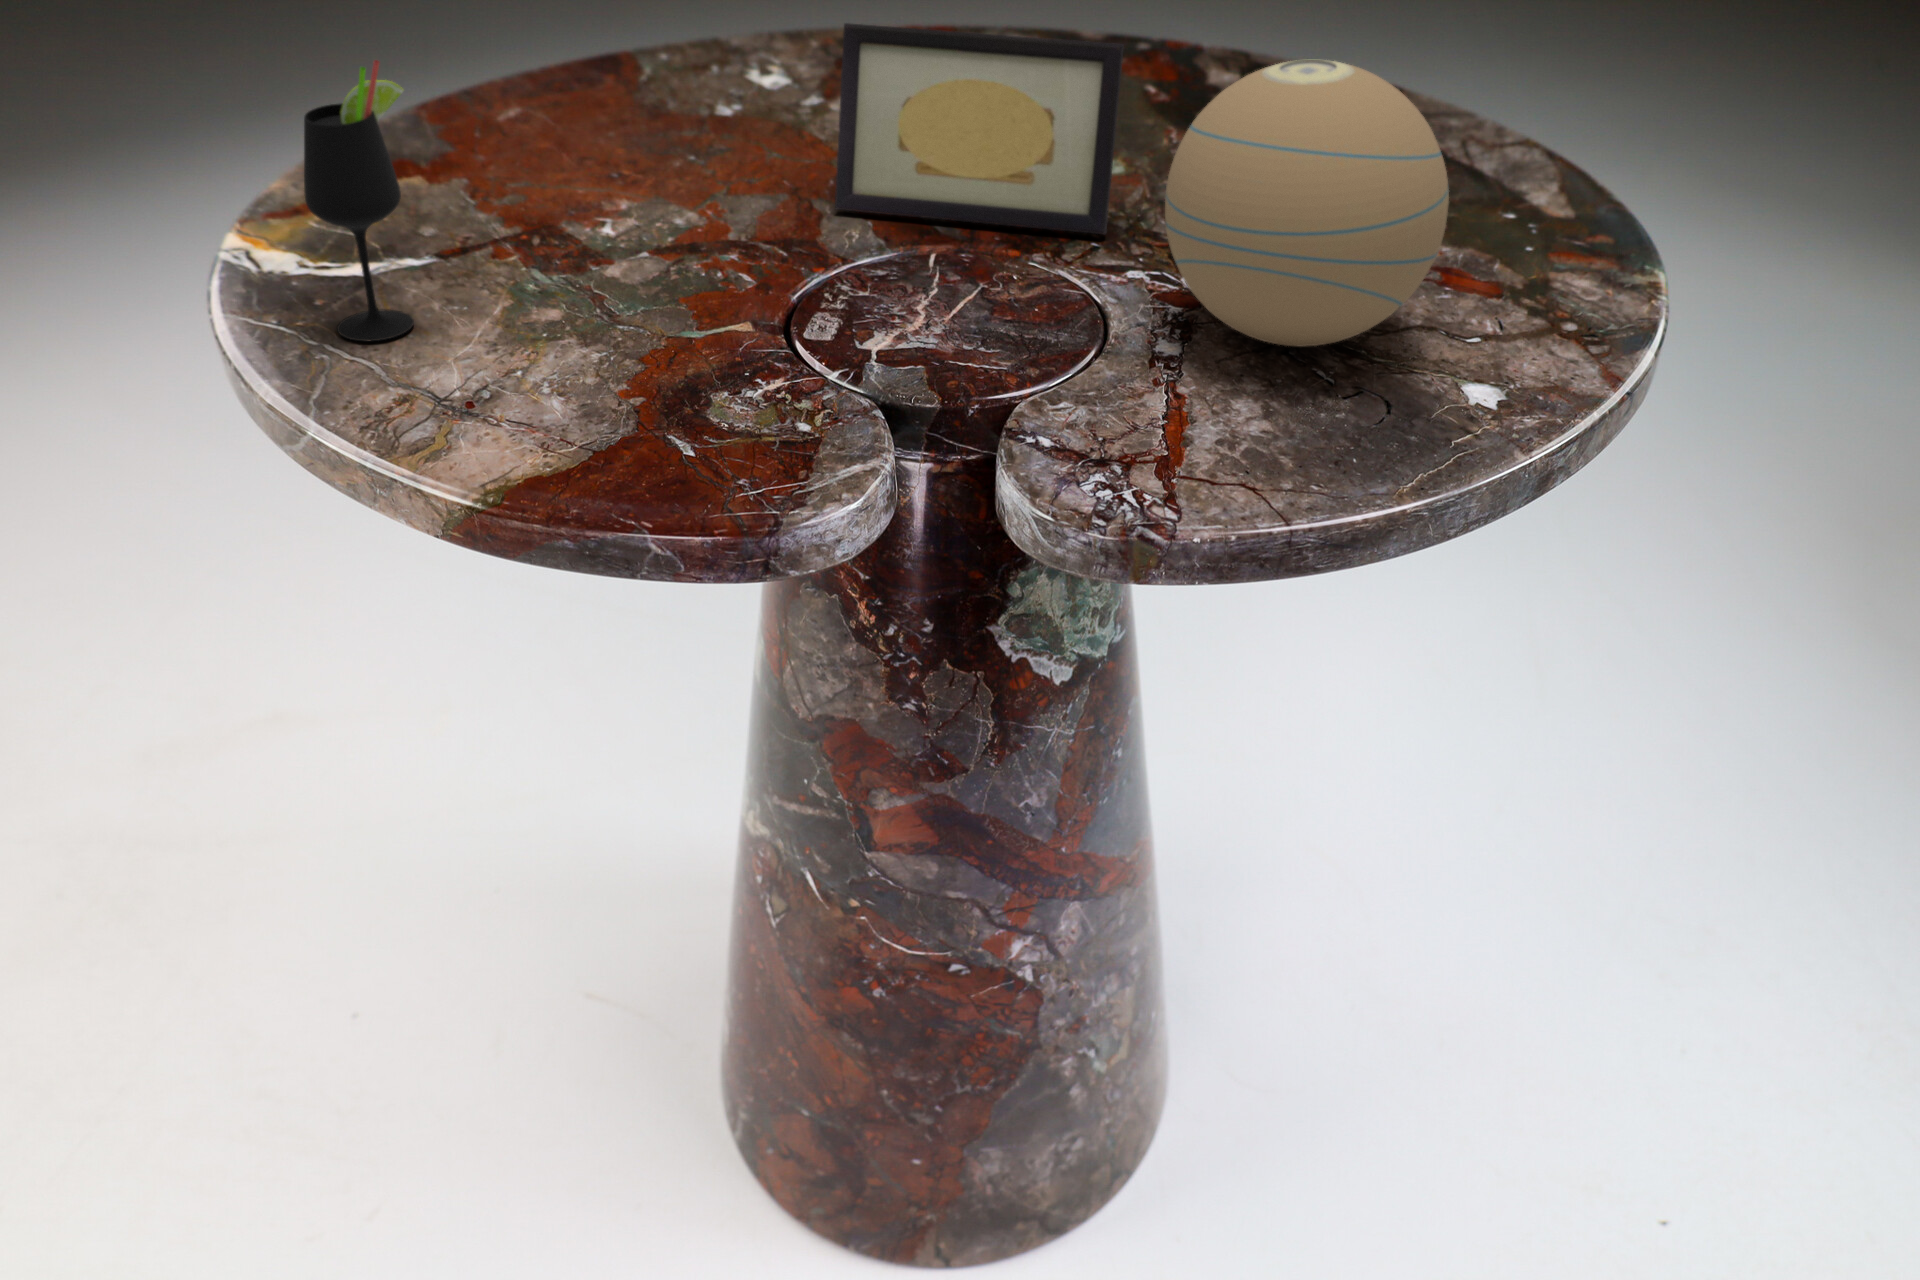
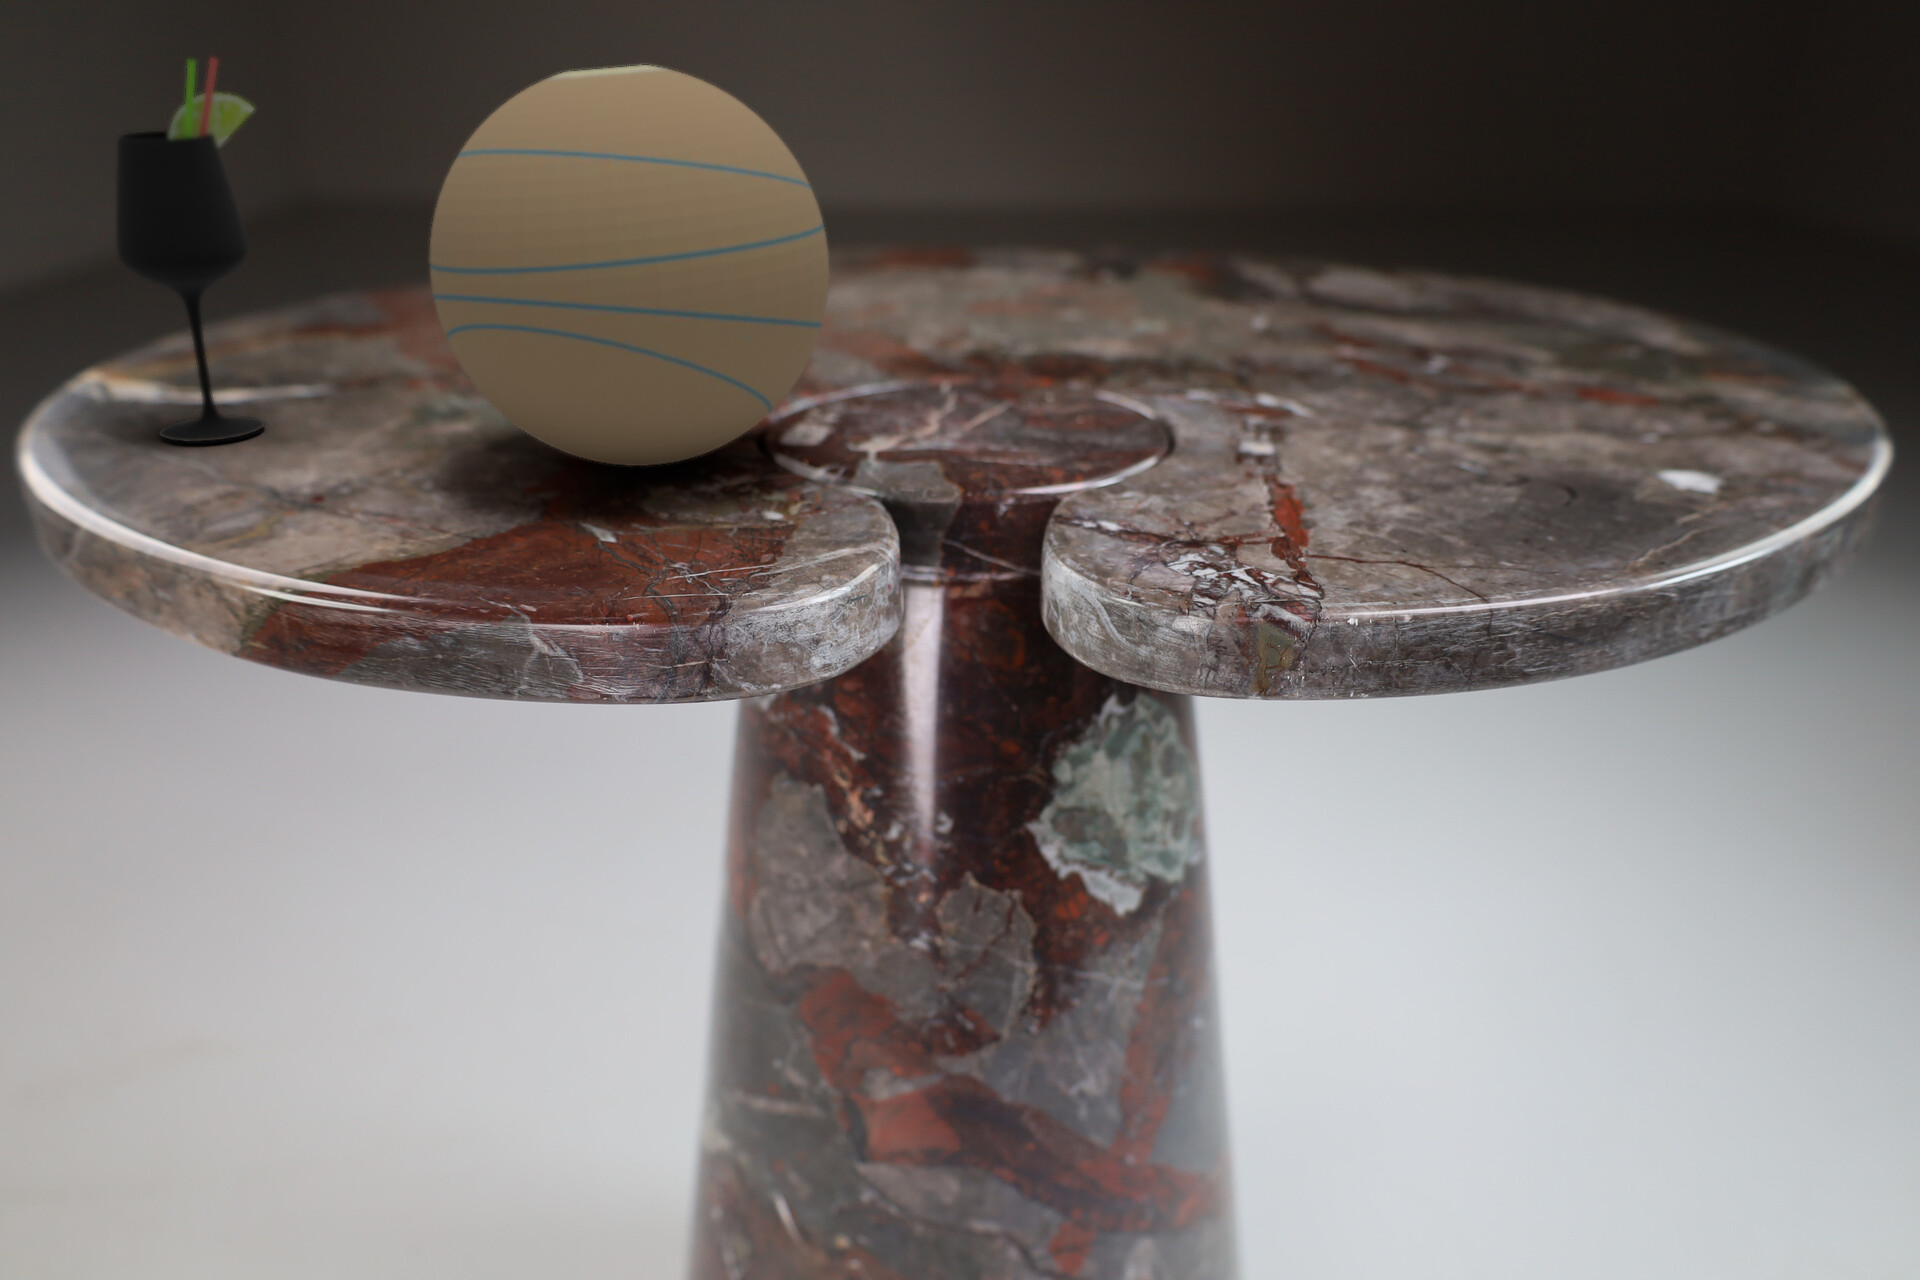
picture frame: present [835,23,1124,234] -> none [822,113,1175,353]
decorative orb: present [1165,60,1449,347] -> present [429,65,829,466]

